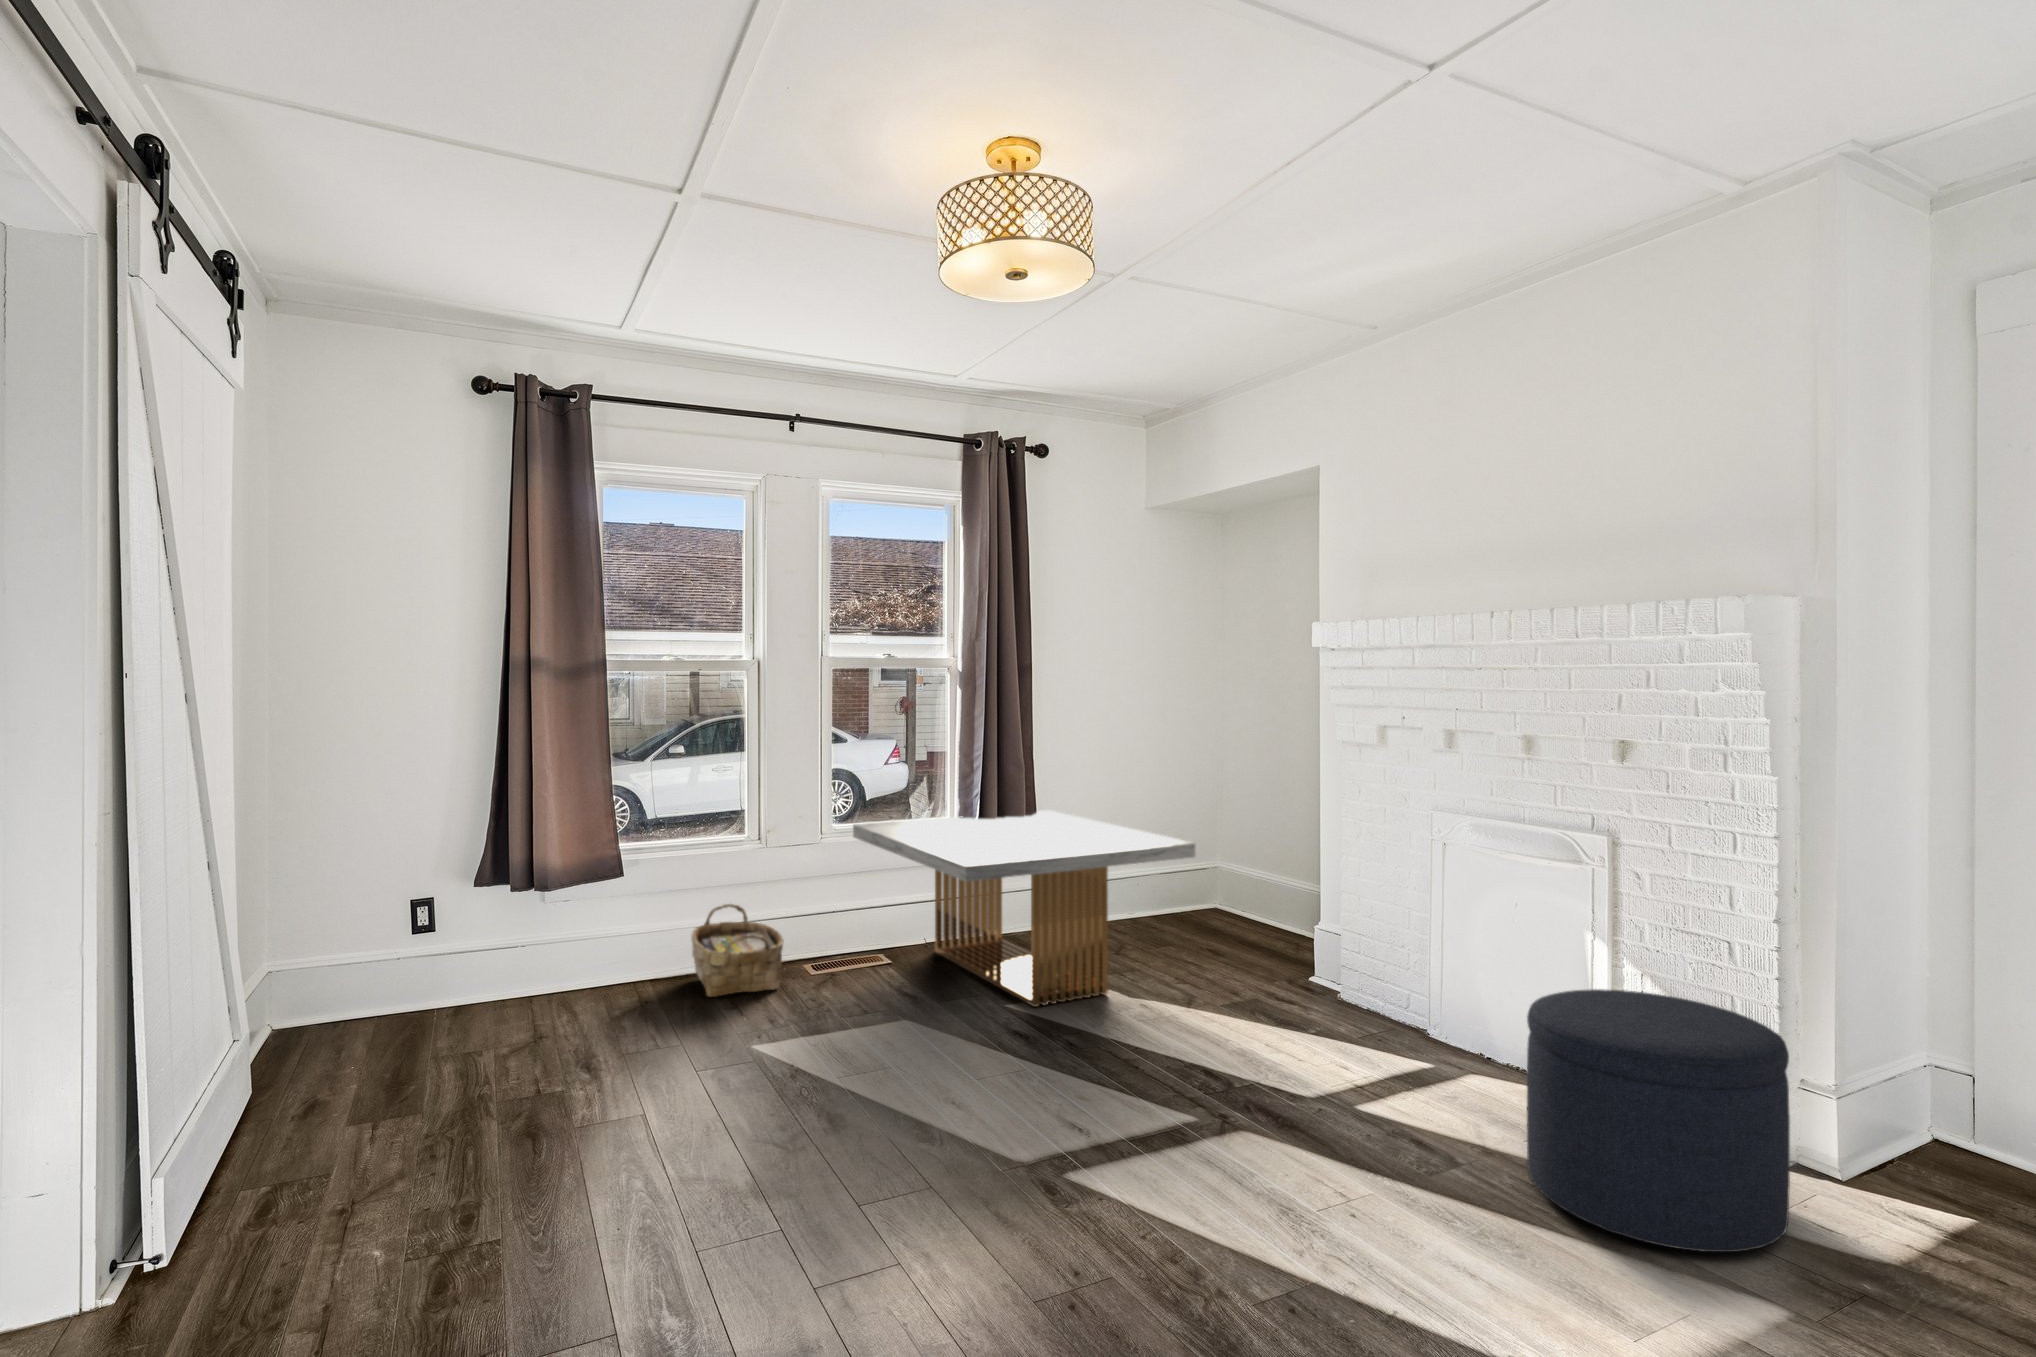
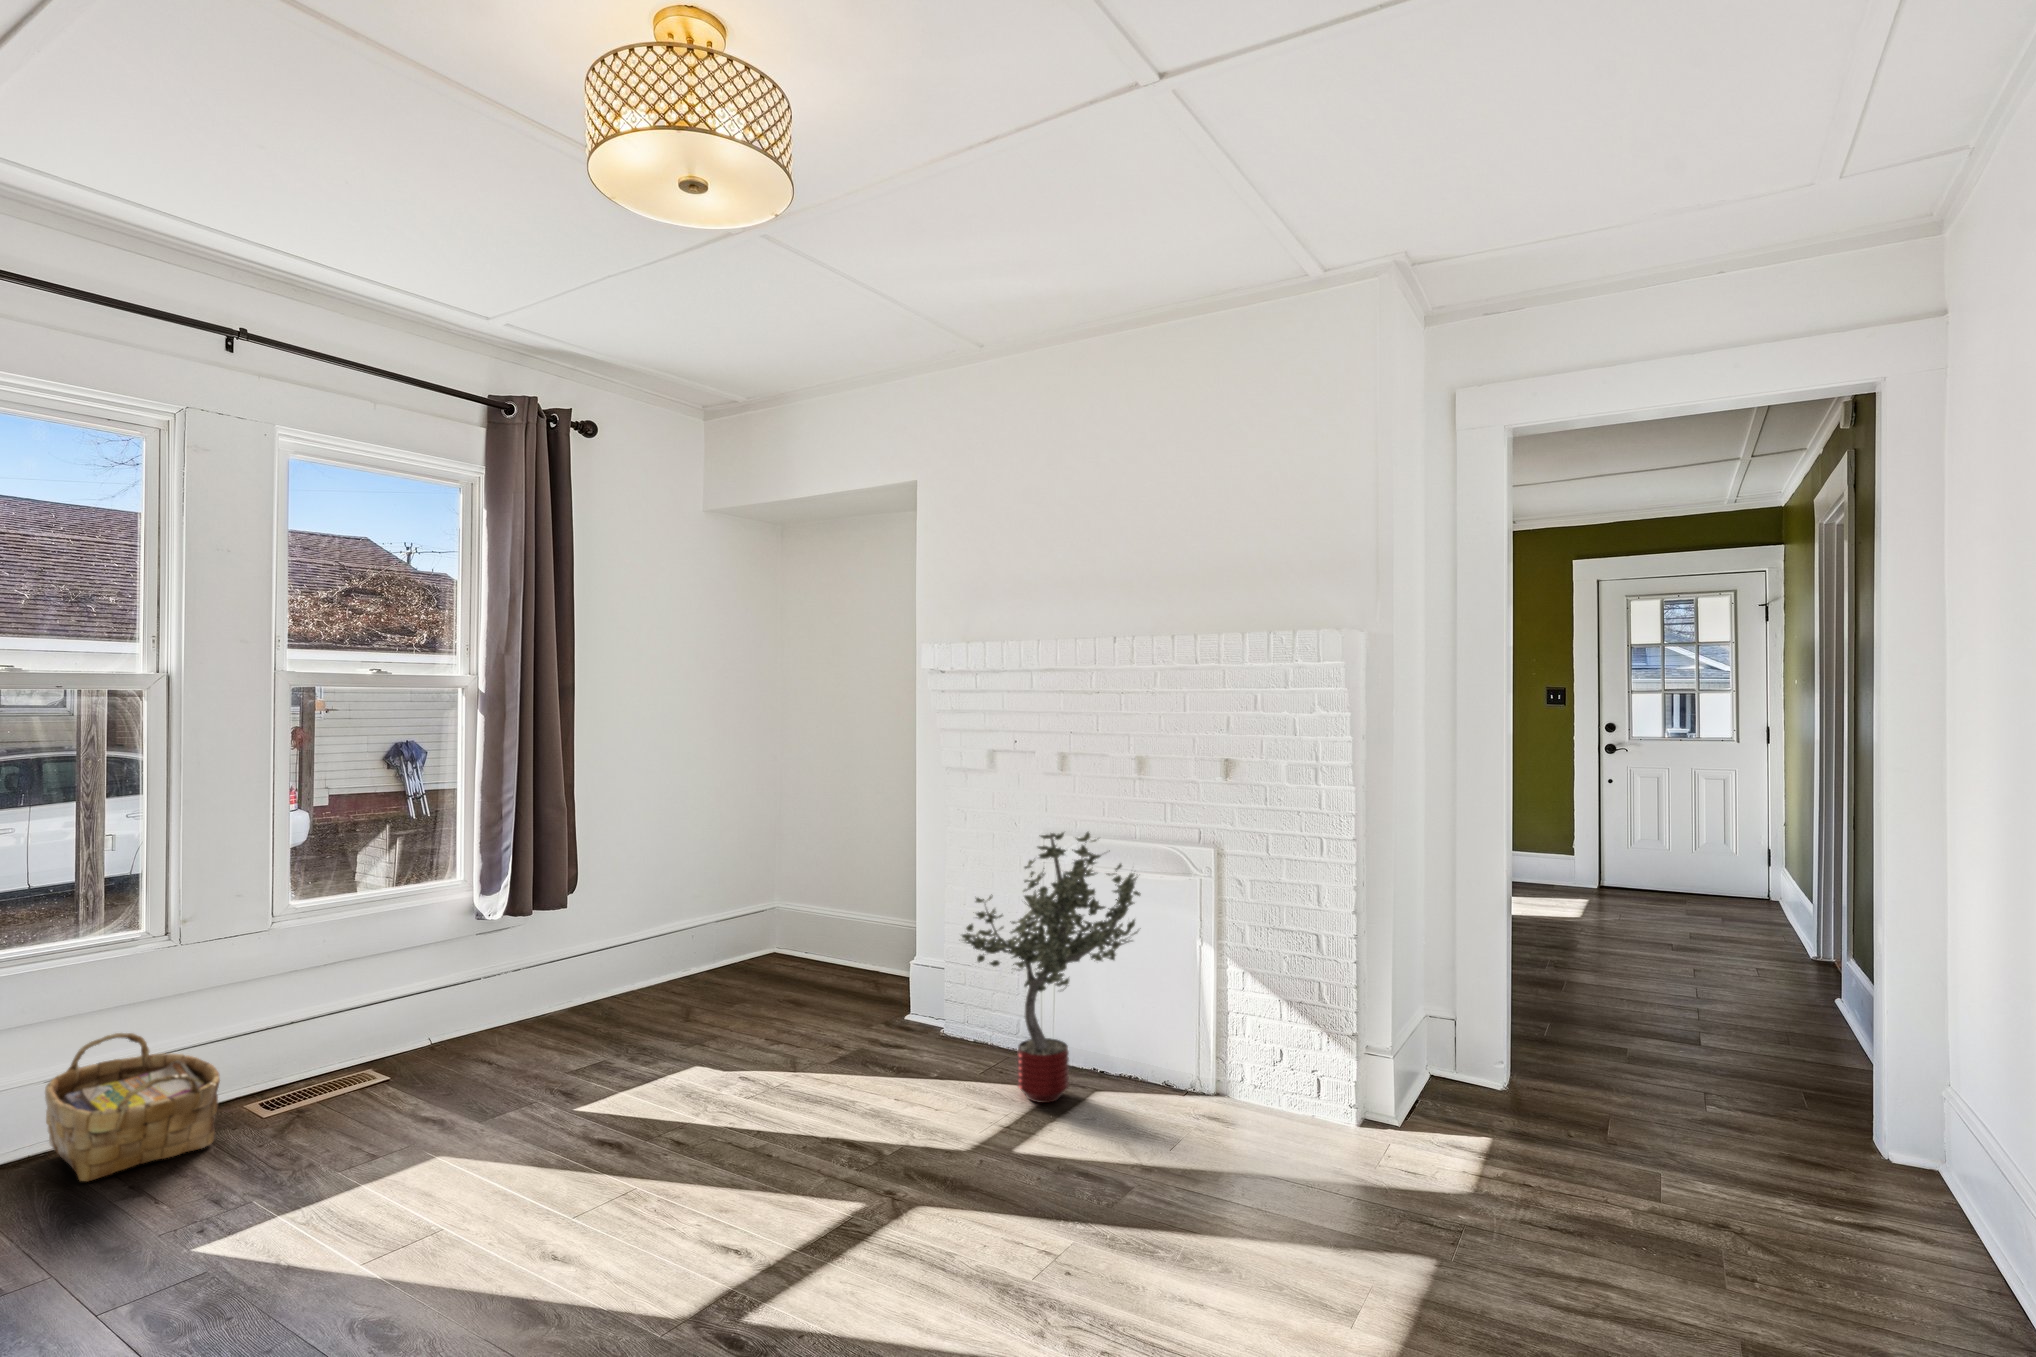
coffee table: present [853,810,1195,1007] -> none [326,857,794,1101]
potted tree: none [1336,810,1515,1077] -> present [962,832,1140,1103]
ottoman: present [1527,989,1790,1252] -> none [1192,989,1410,1231]

